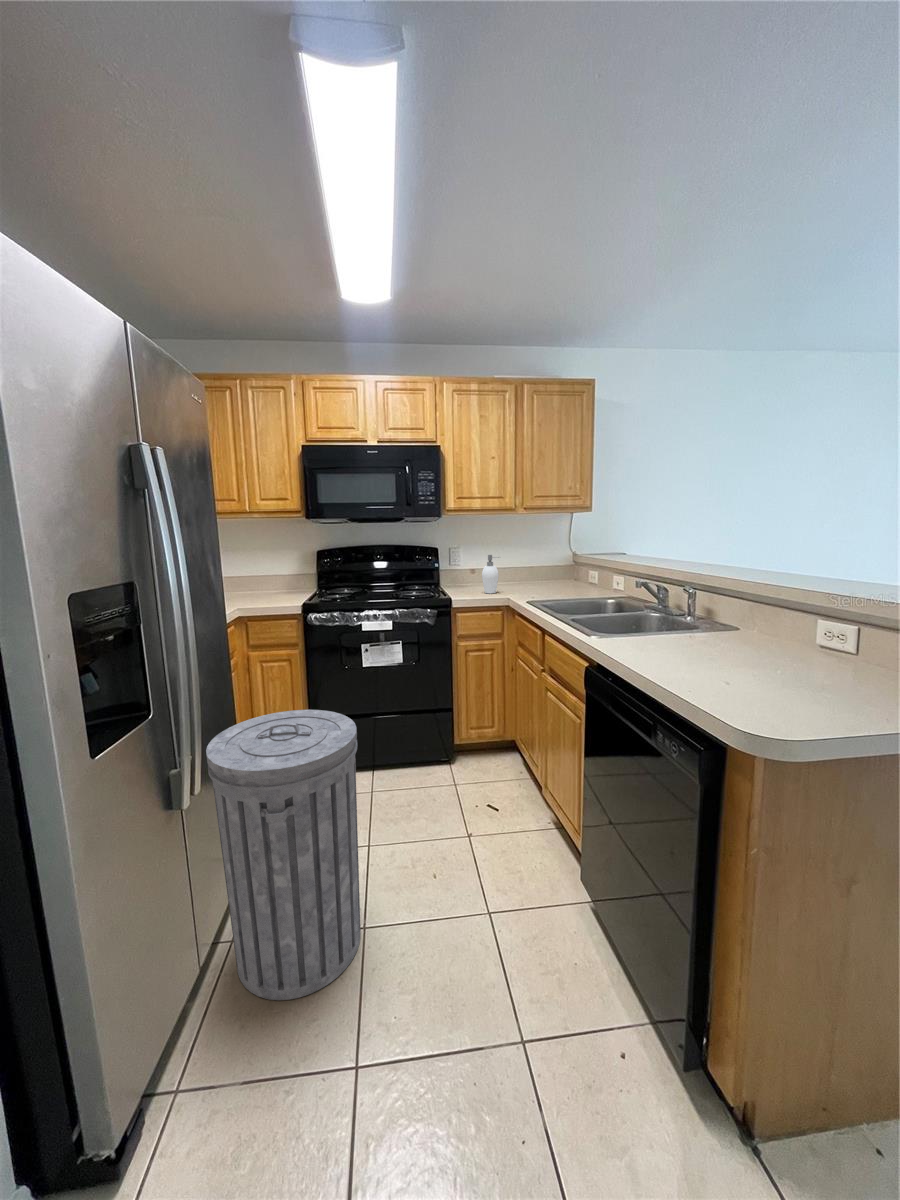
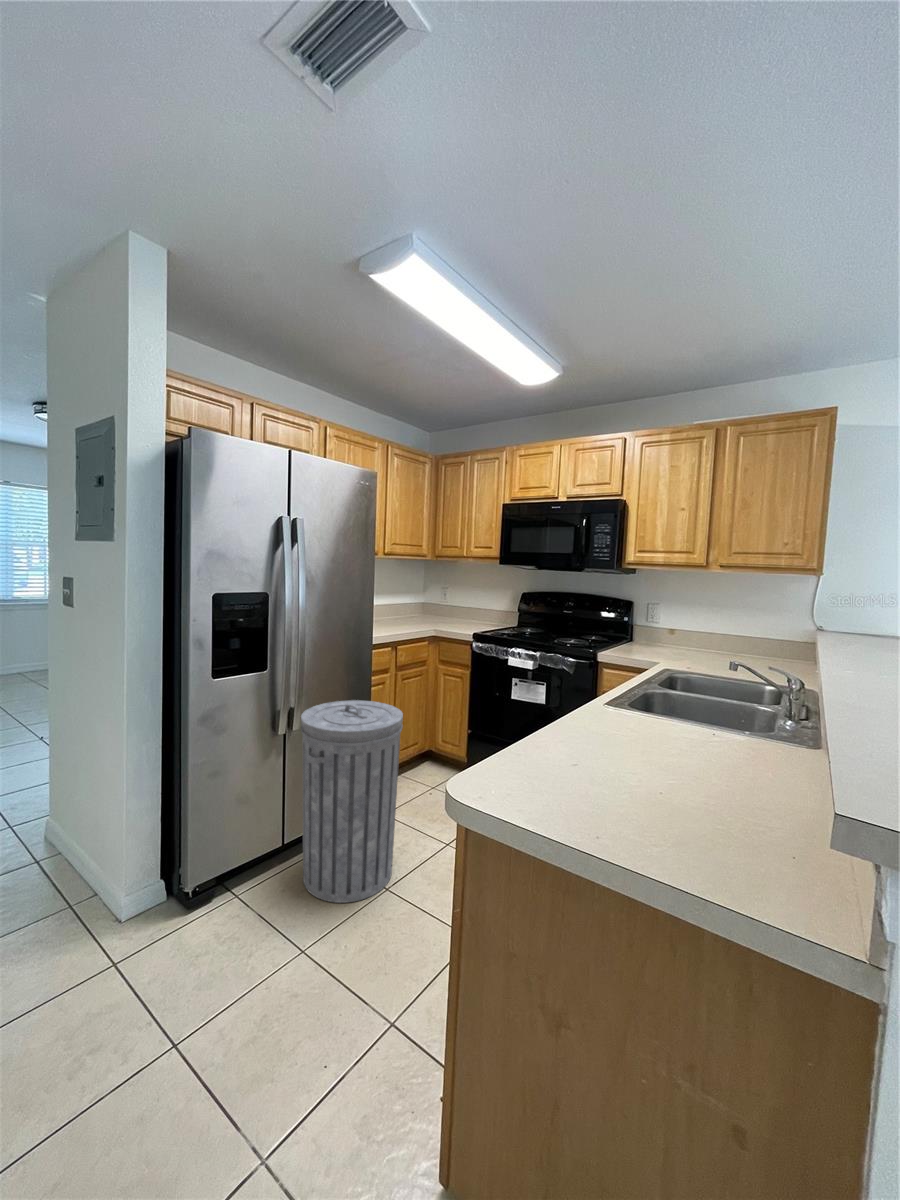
soap dispenser: present [482,555,499,593] -> none [649,613,676,656]

